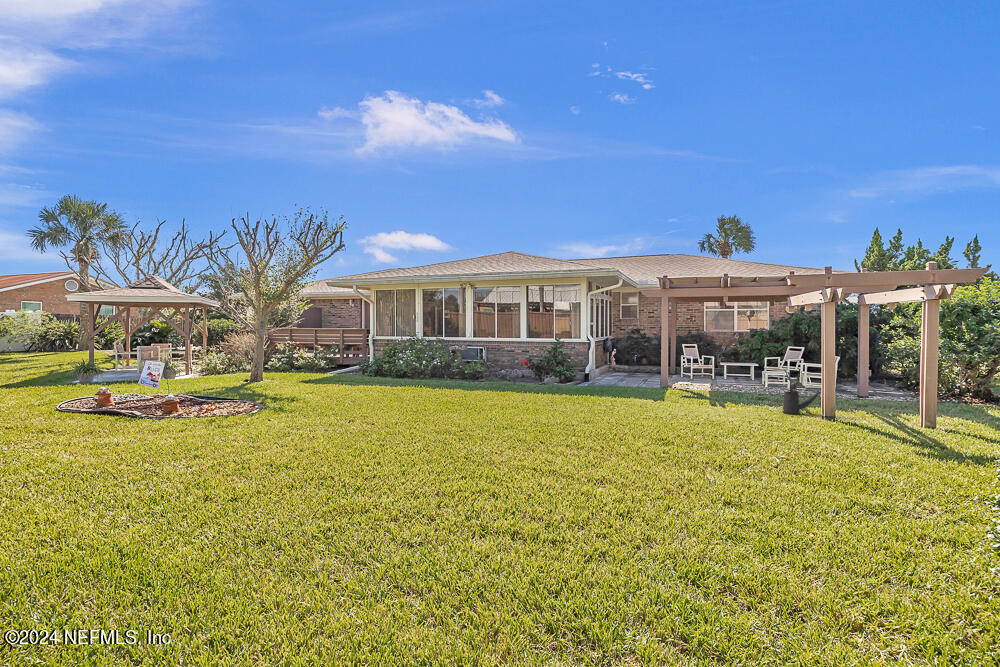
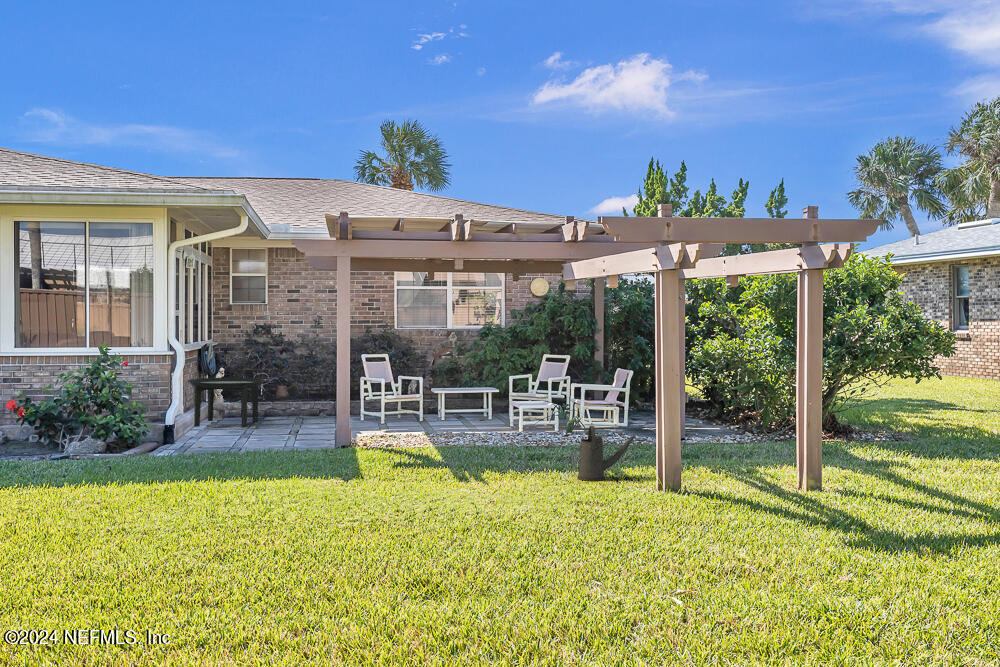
round table: none [597,353,632,376] -> present [188,378,266,427]

